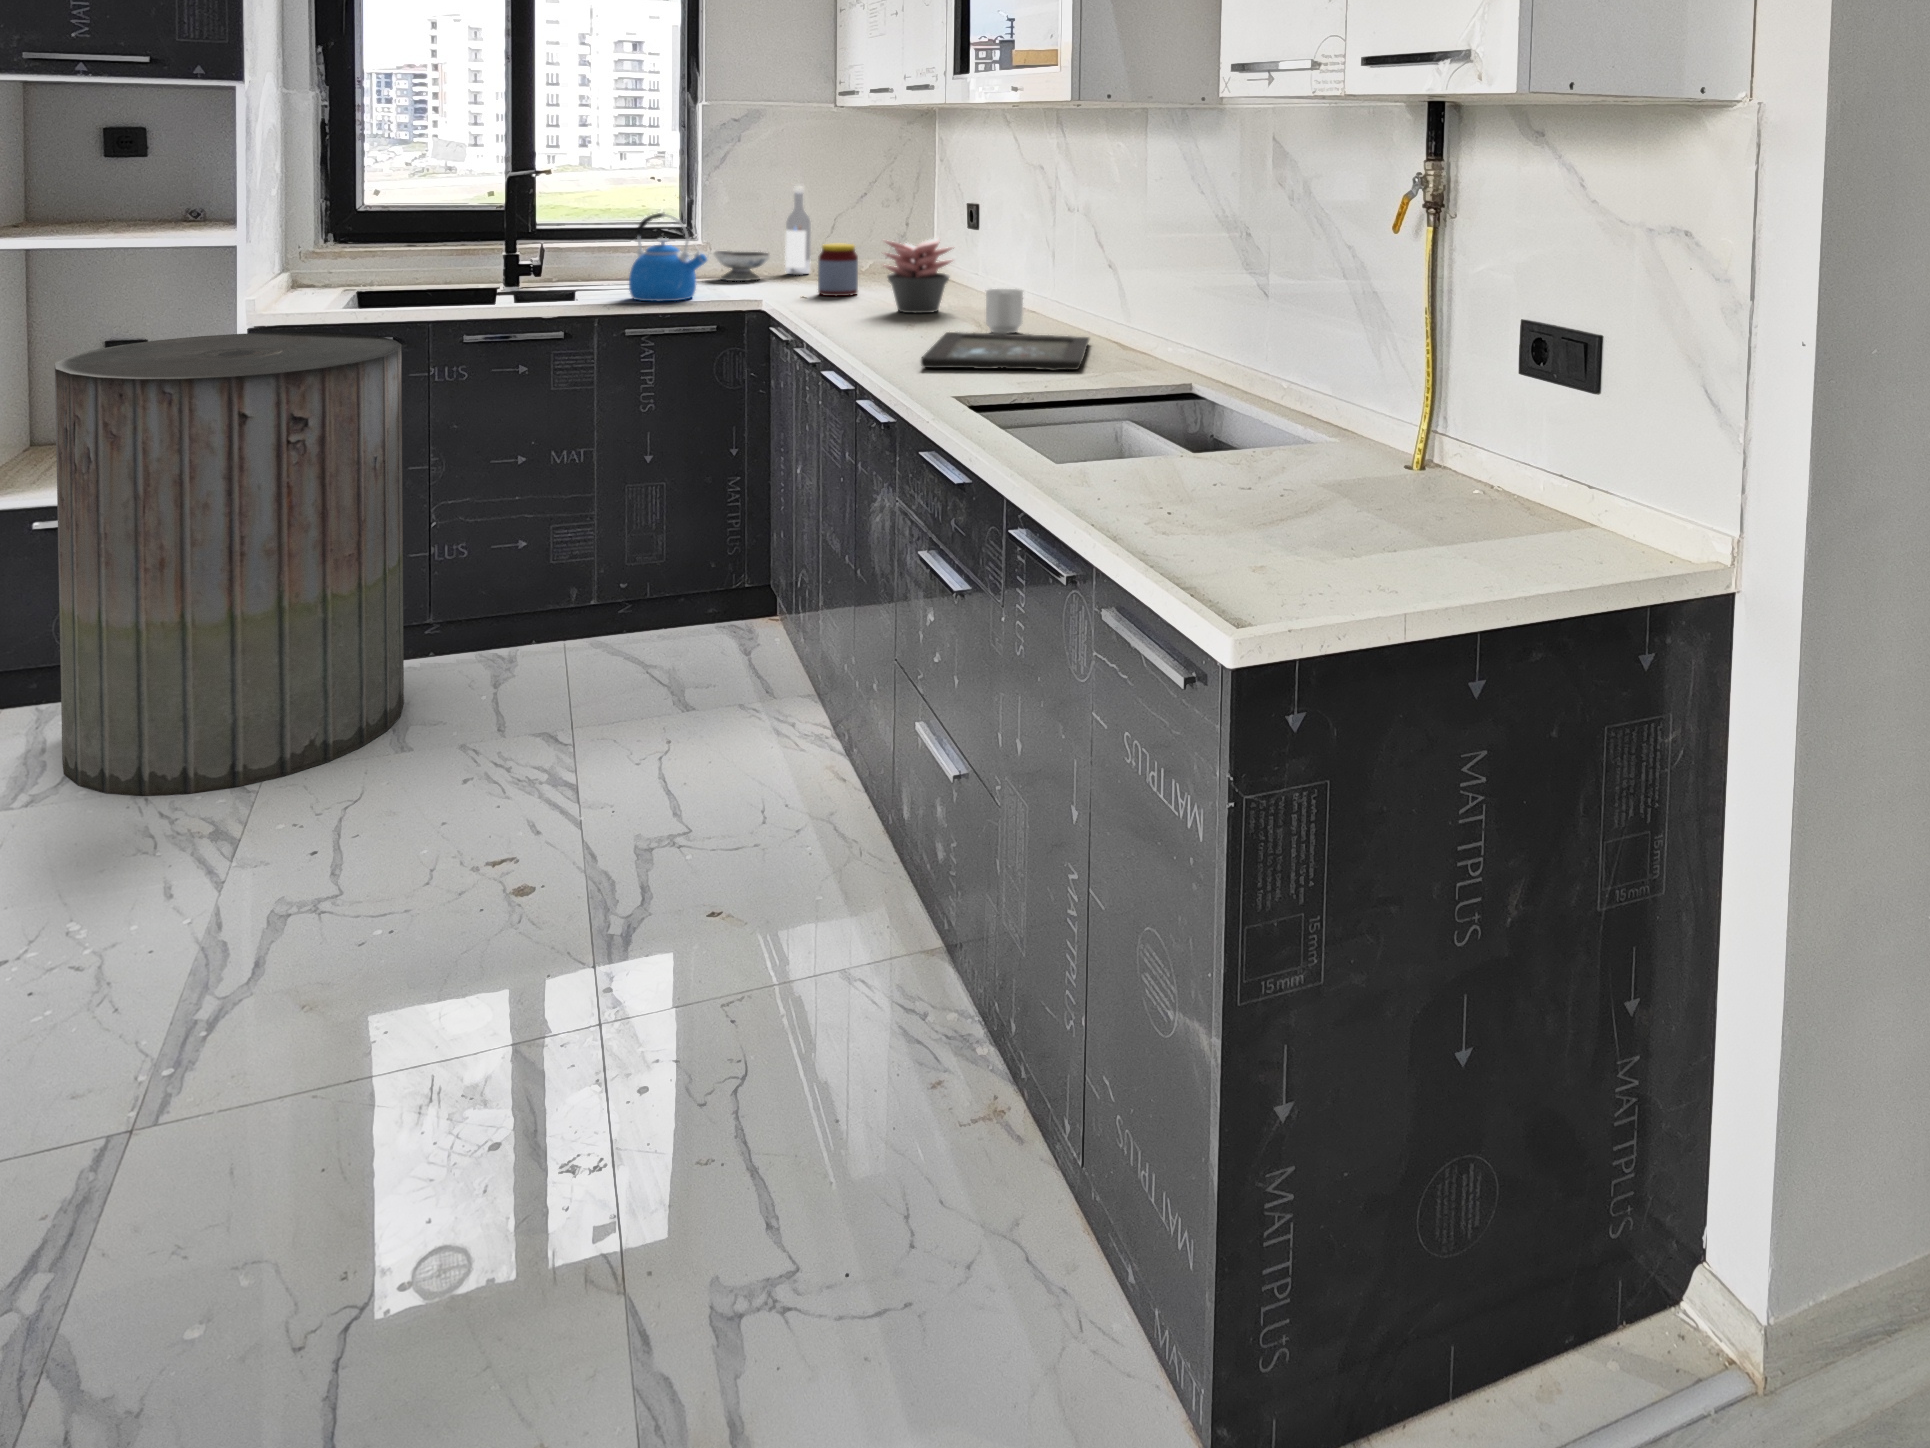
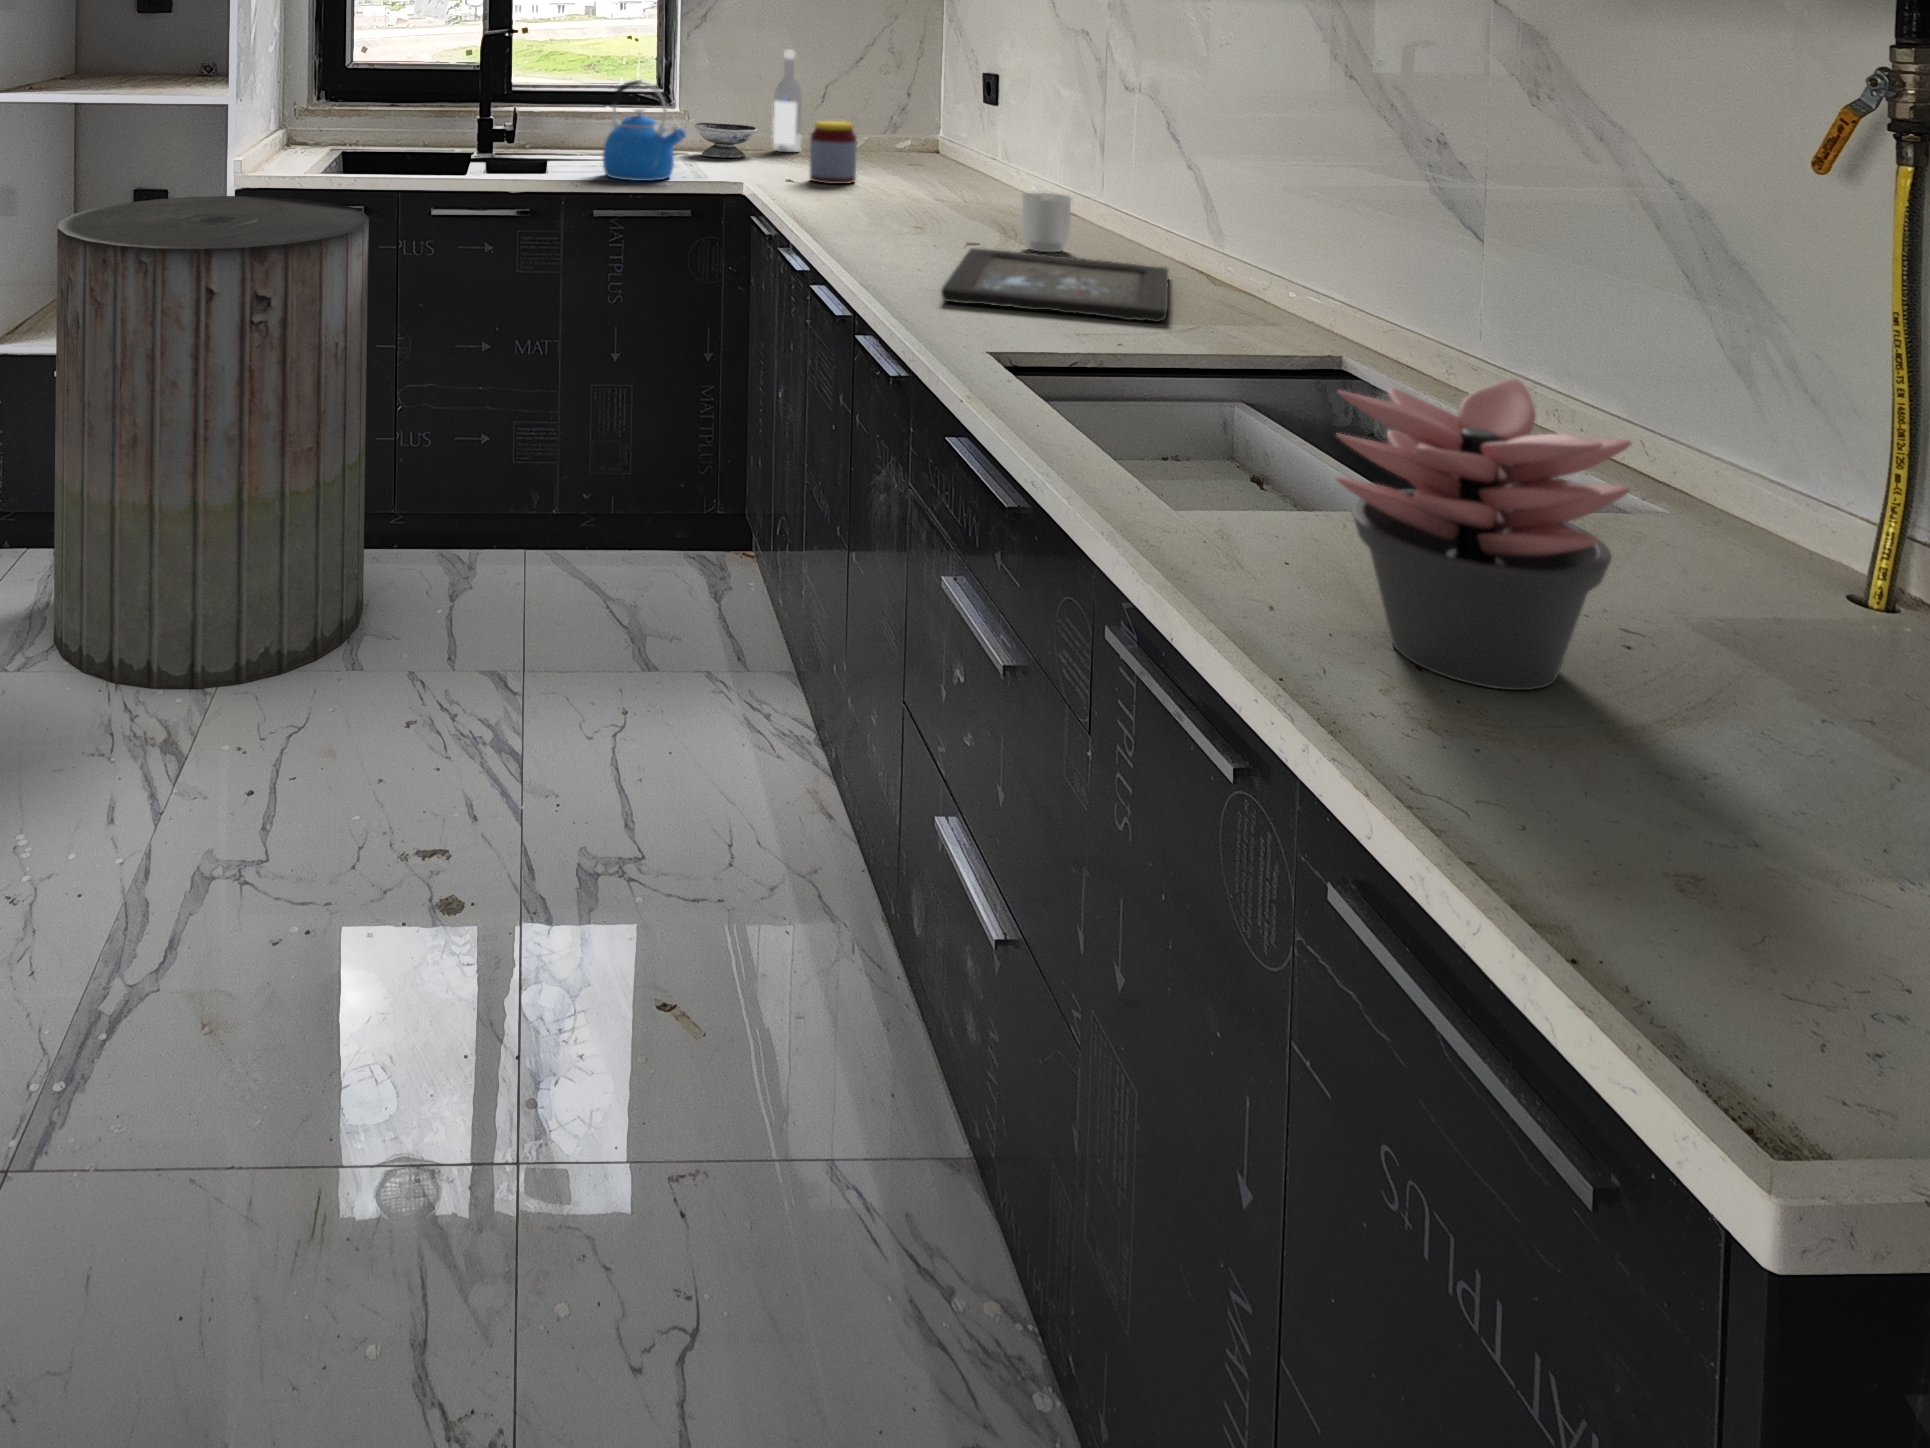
succulent plant: present [884,238,952,313] -> present [1336,379,1631,690]

